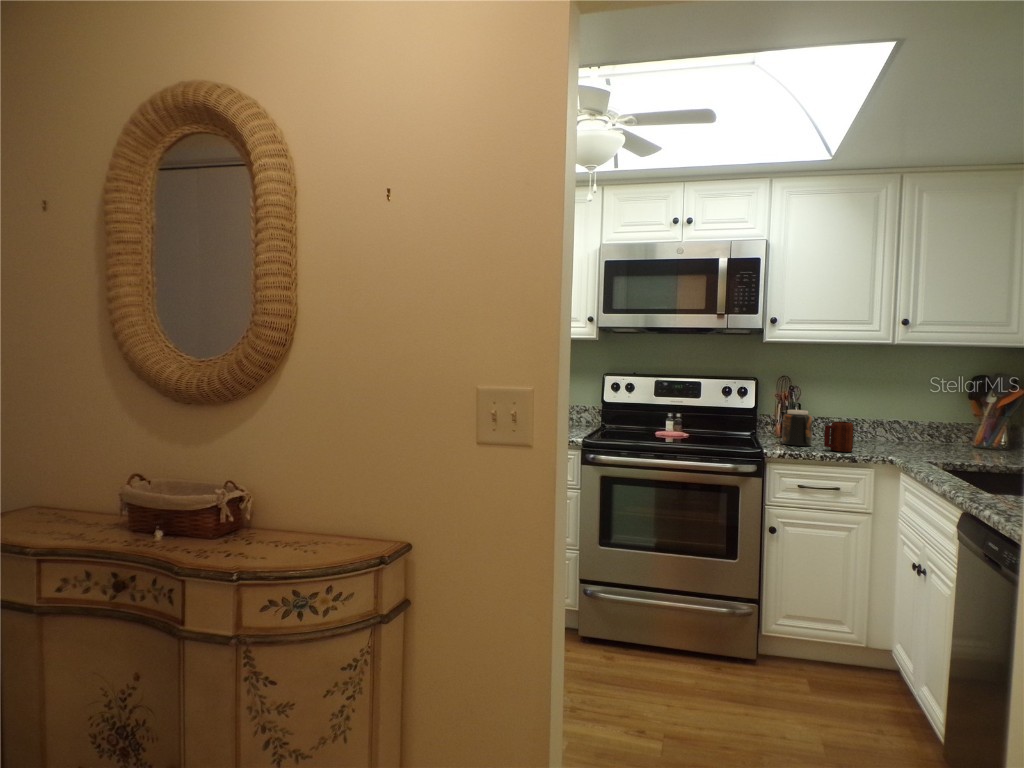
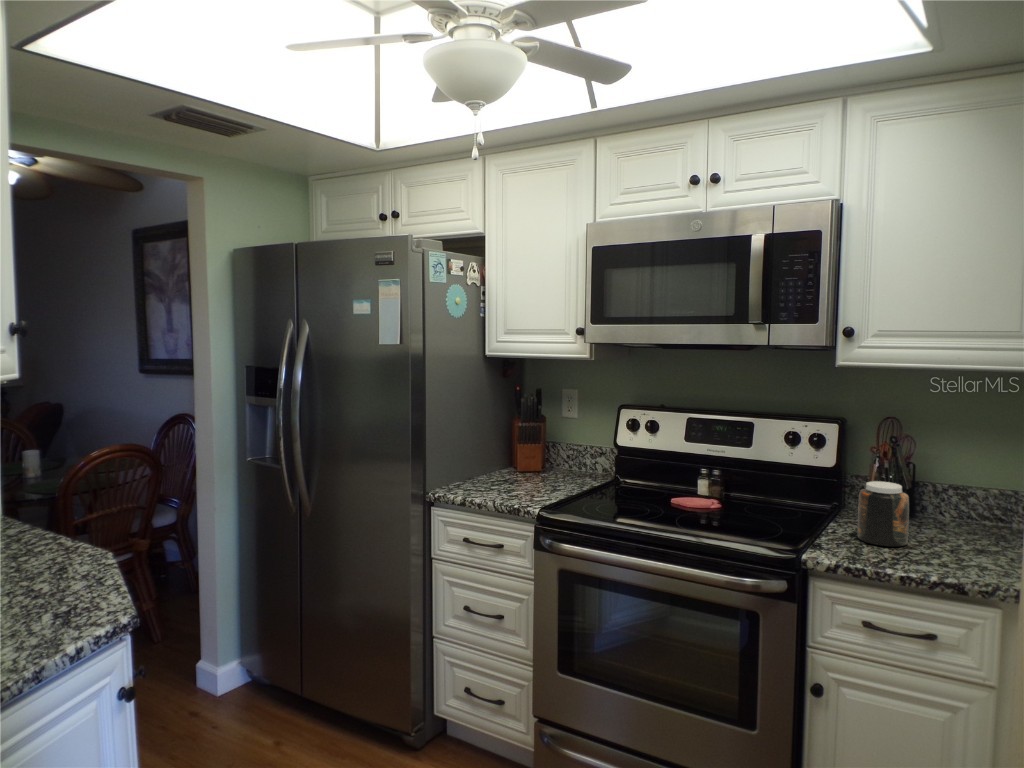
mug: present [824,422,853,452] -> none [915,513,973,570]

